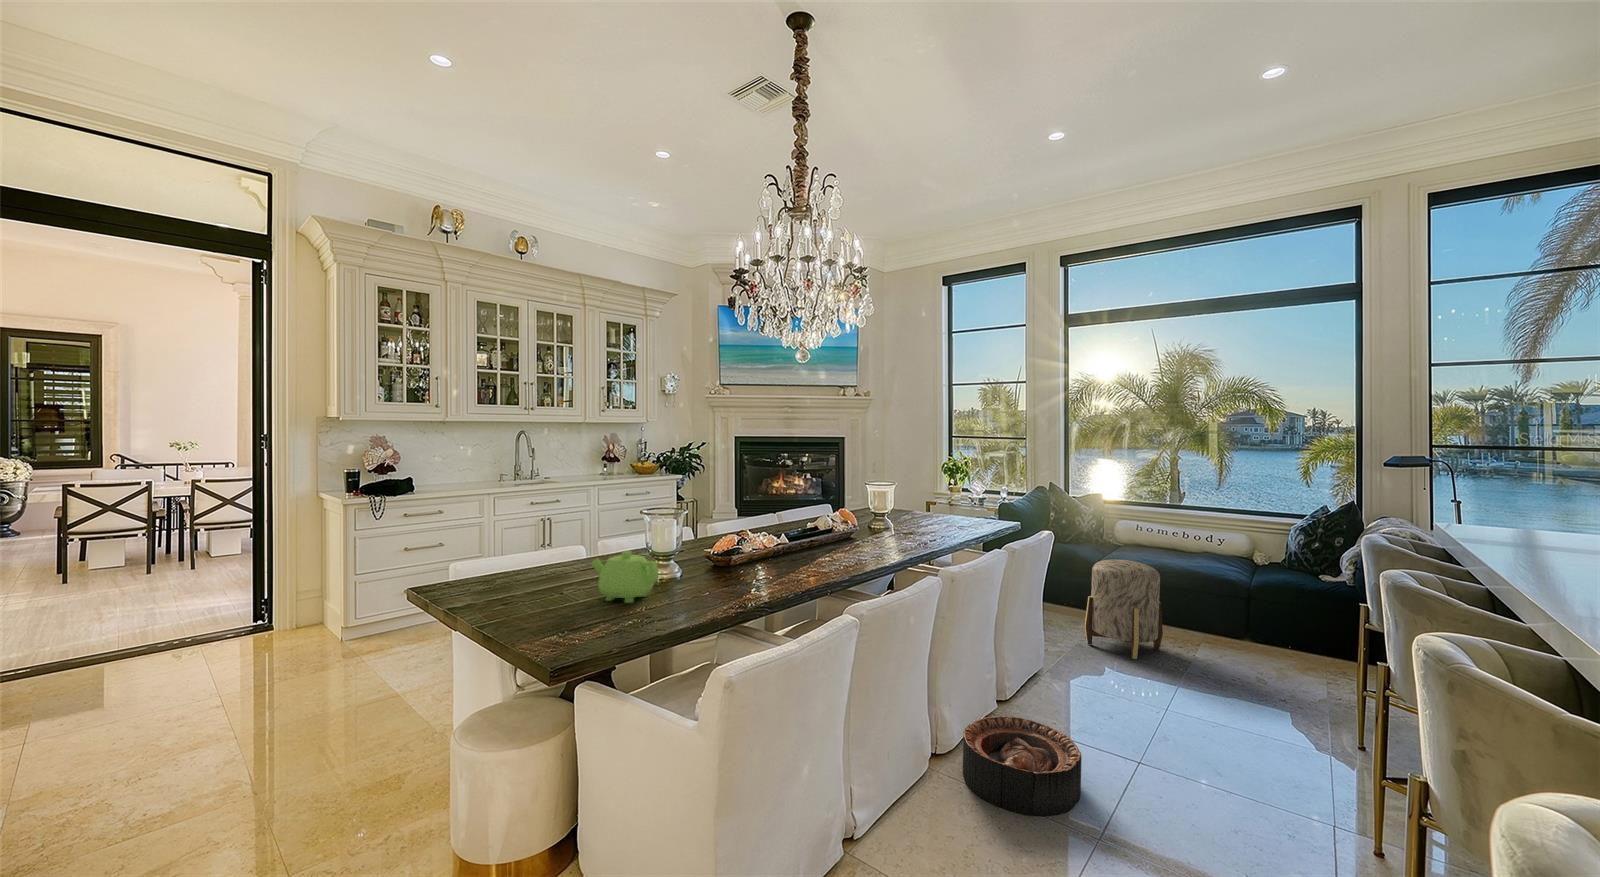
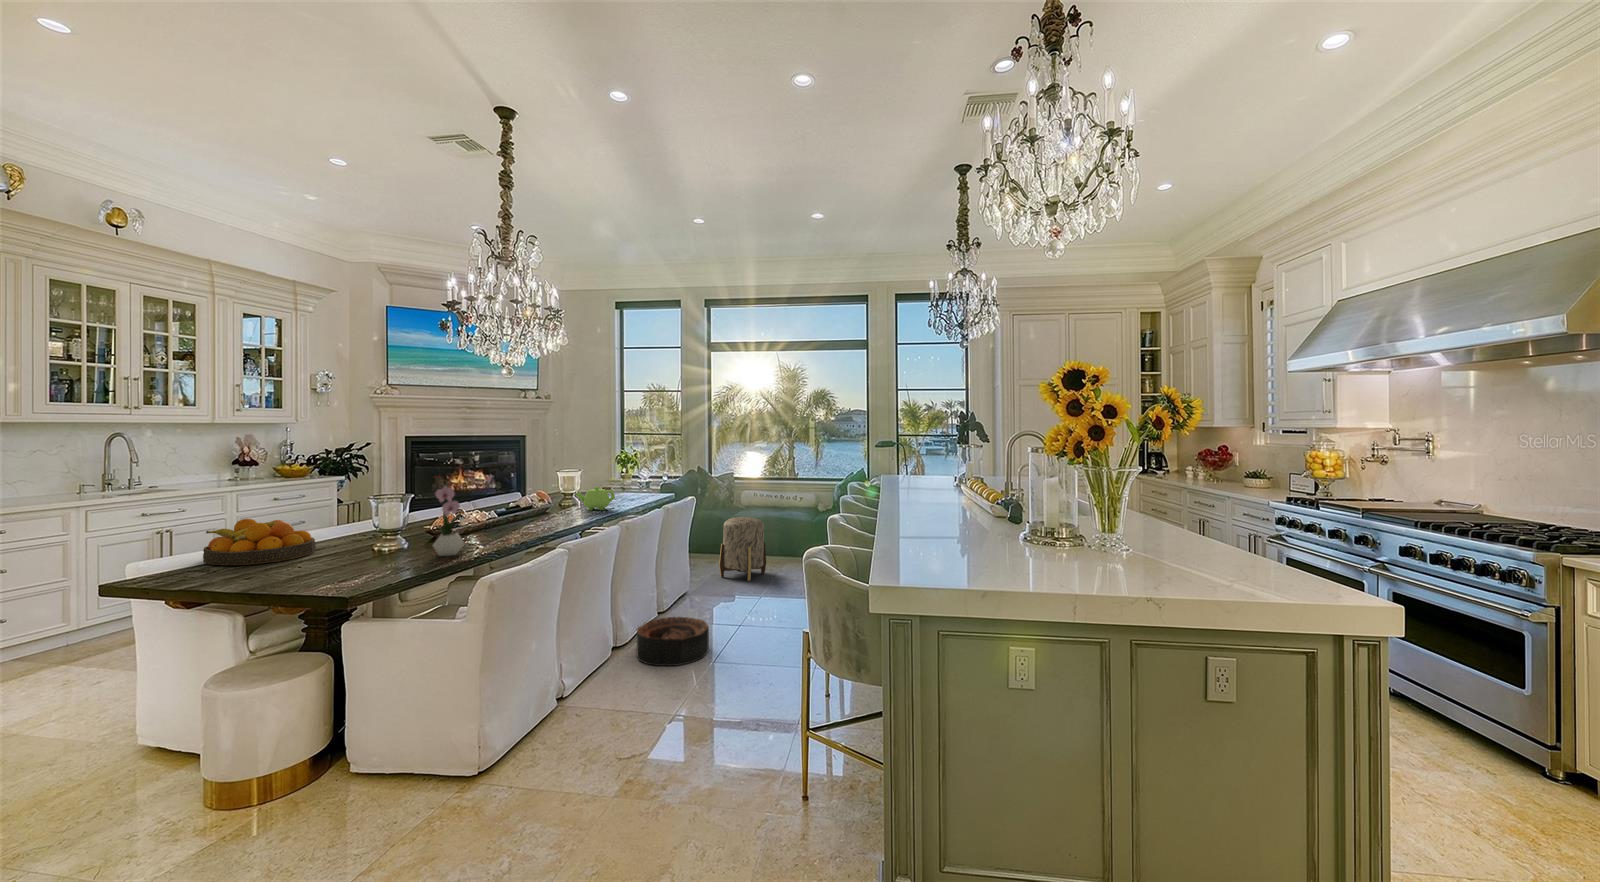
flower arrangement: none [694,491,732,600] -> present [433,476,464,556]
fruit bowl: none [497,527,596,582] -> present [203,519,316,565]
teapot: present [591,551,659,603] -> present [576,487,615,510]

